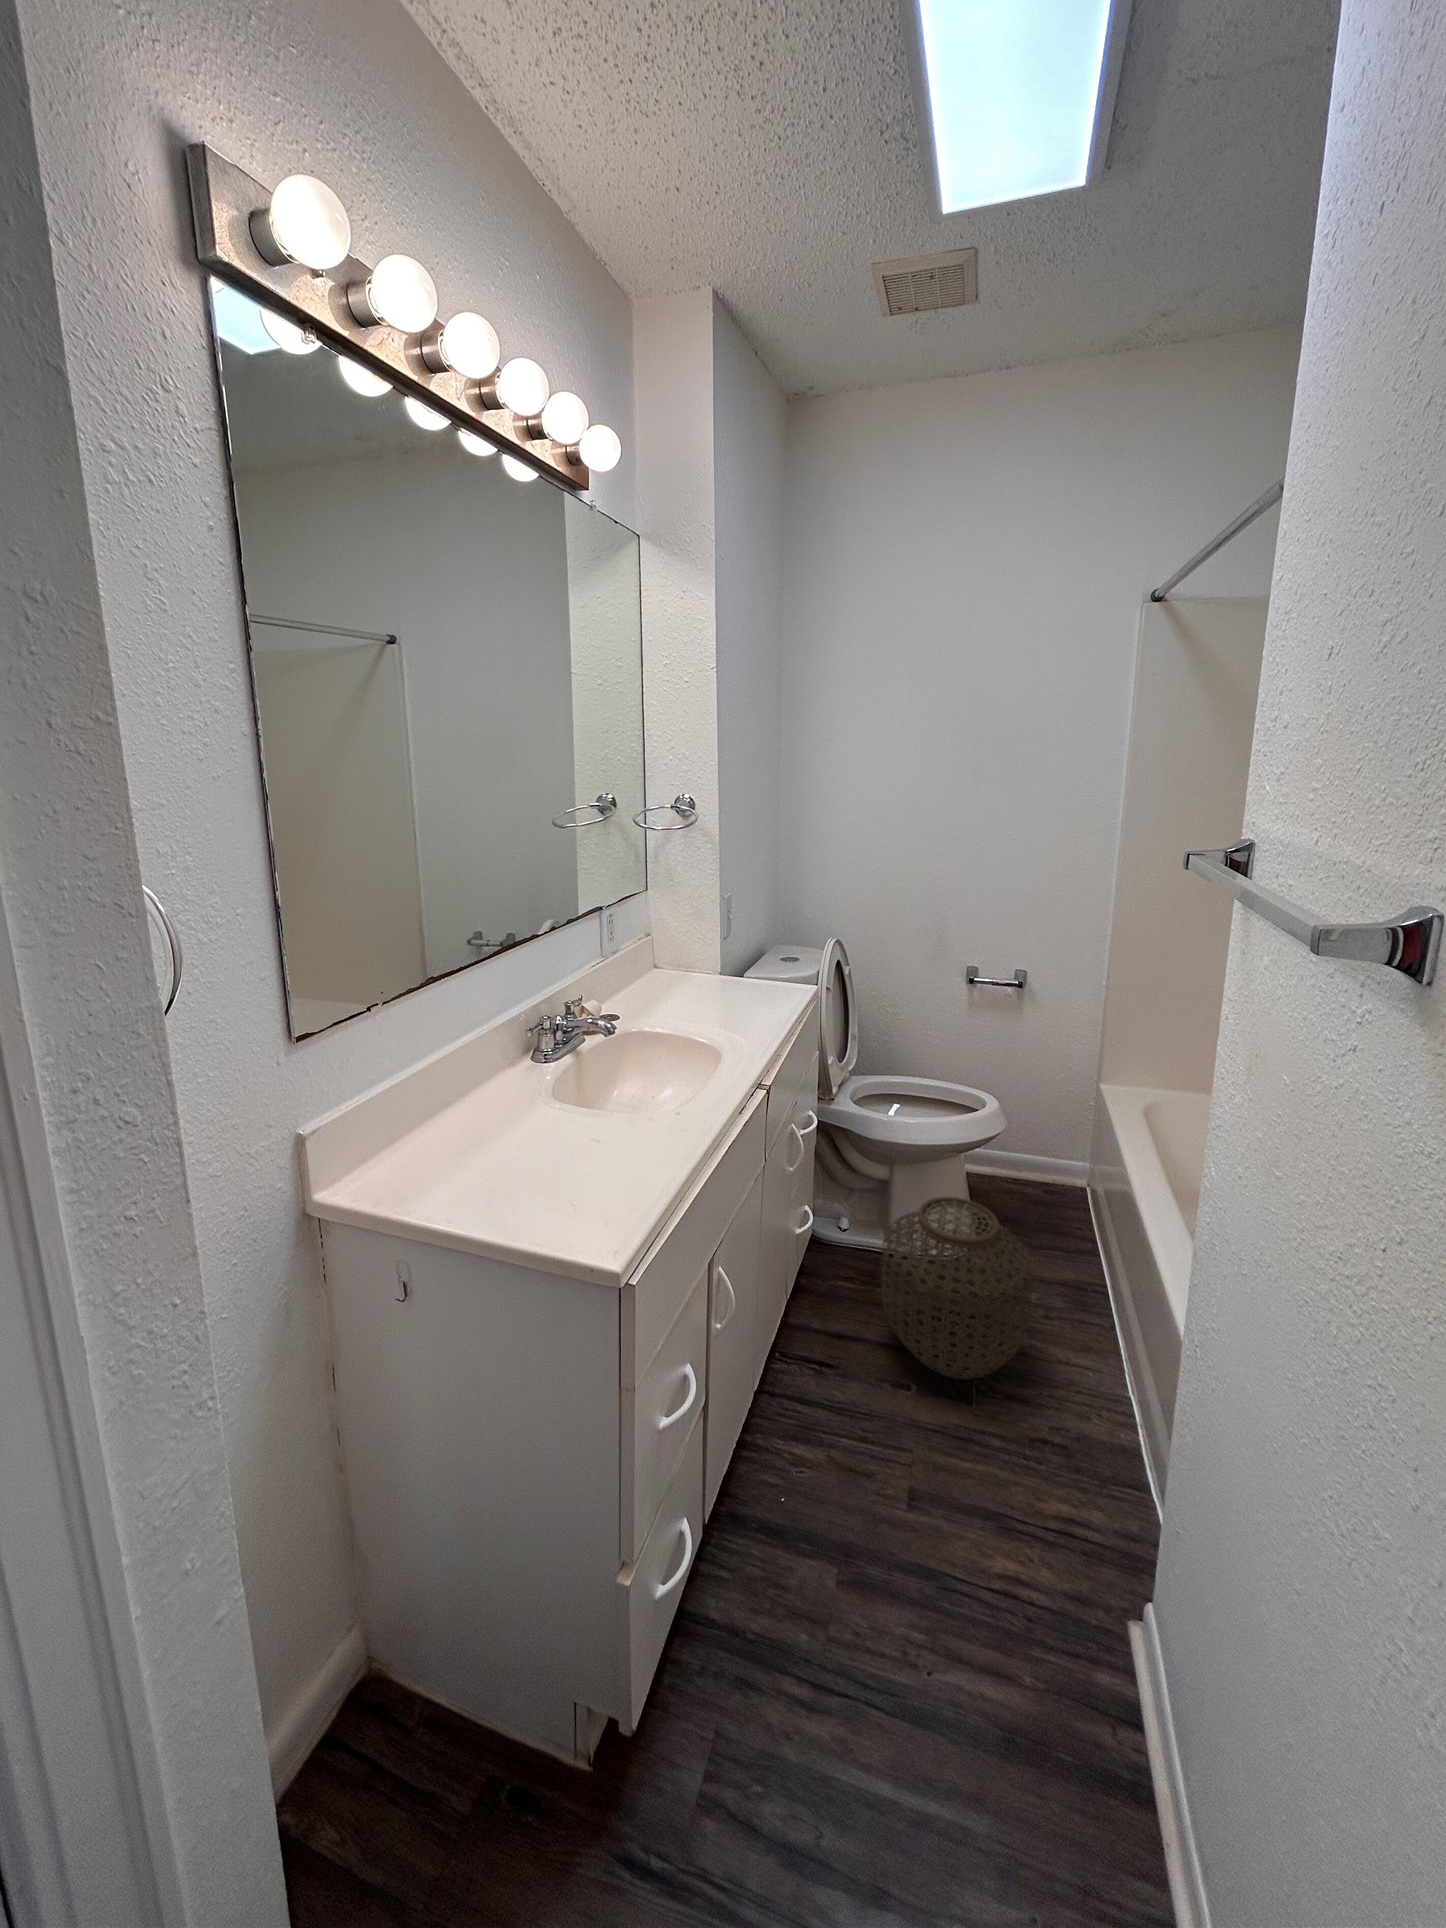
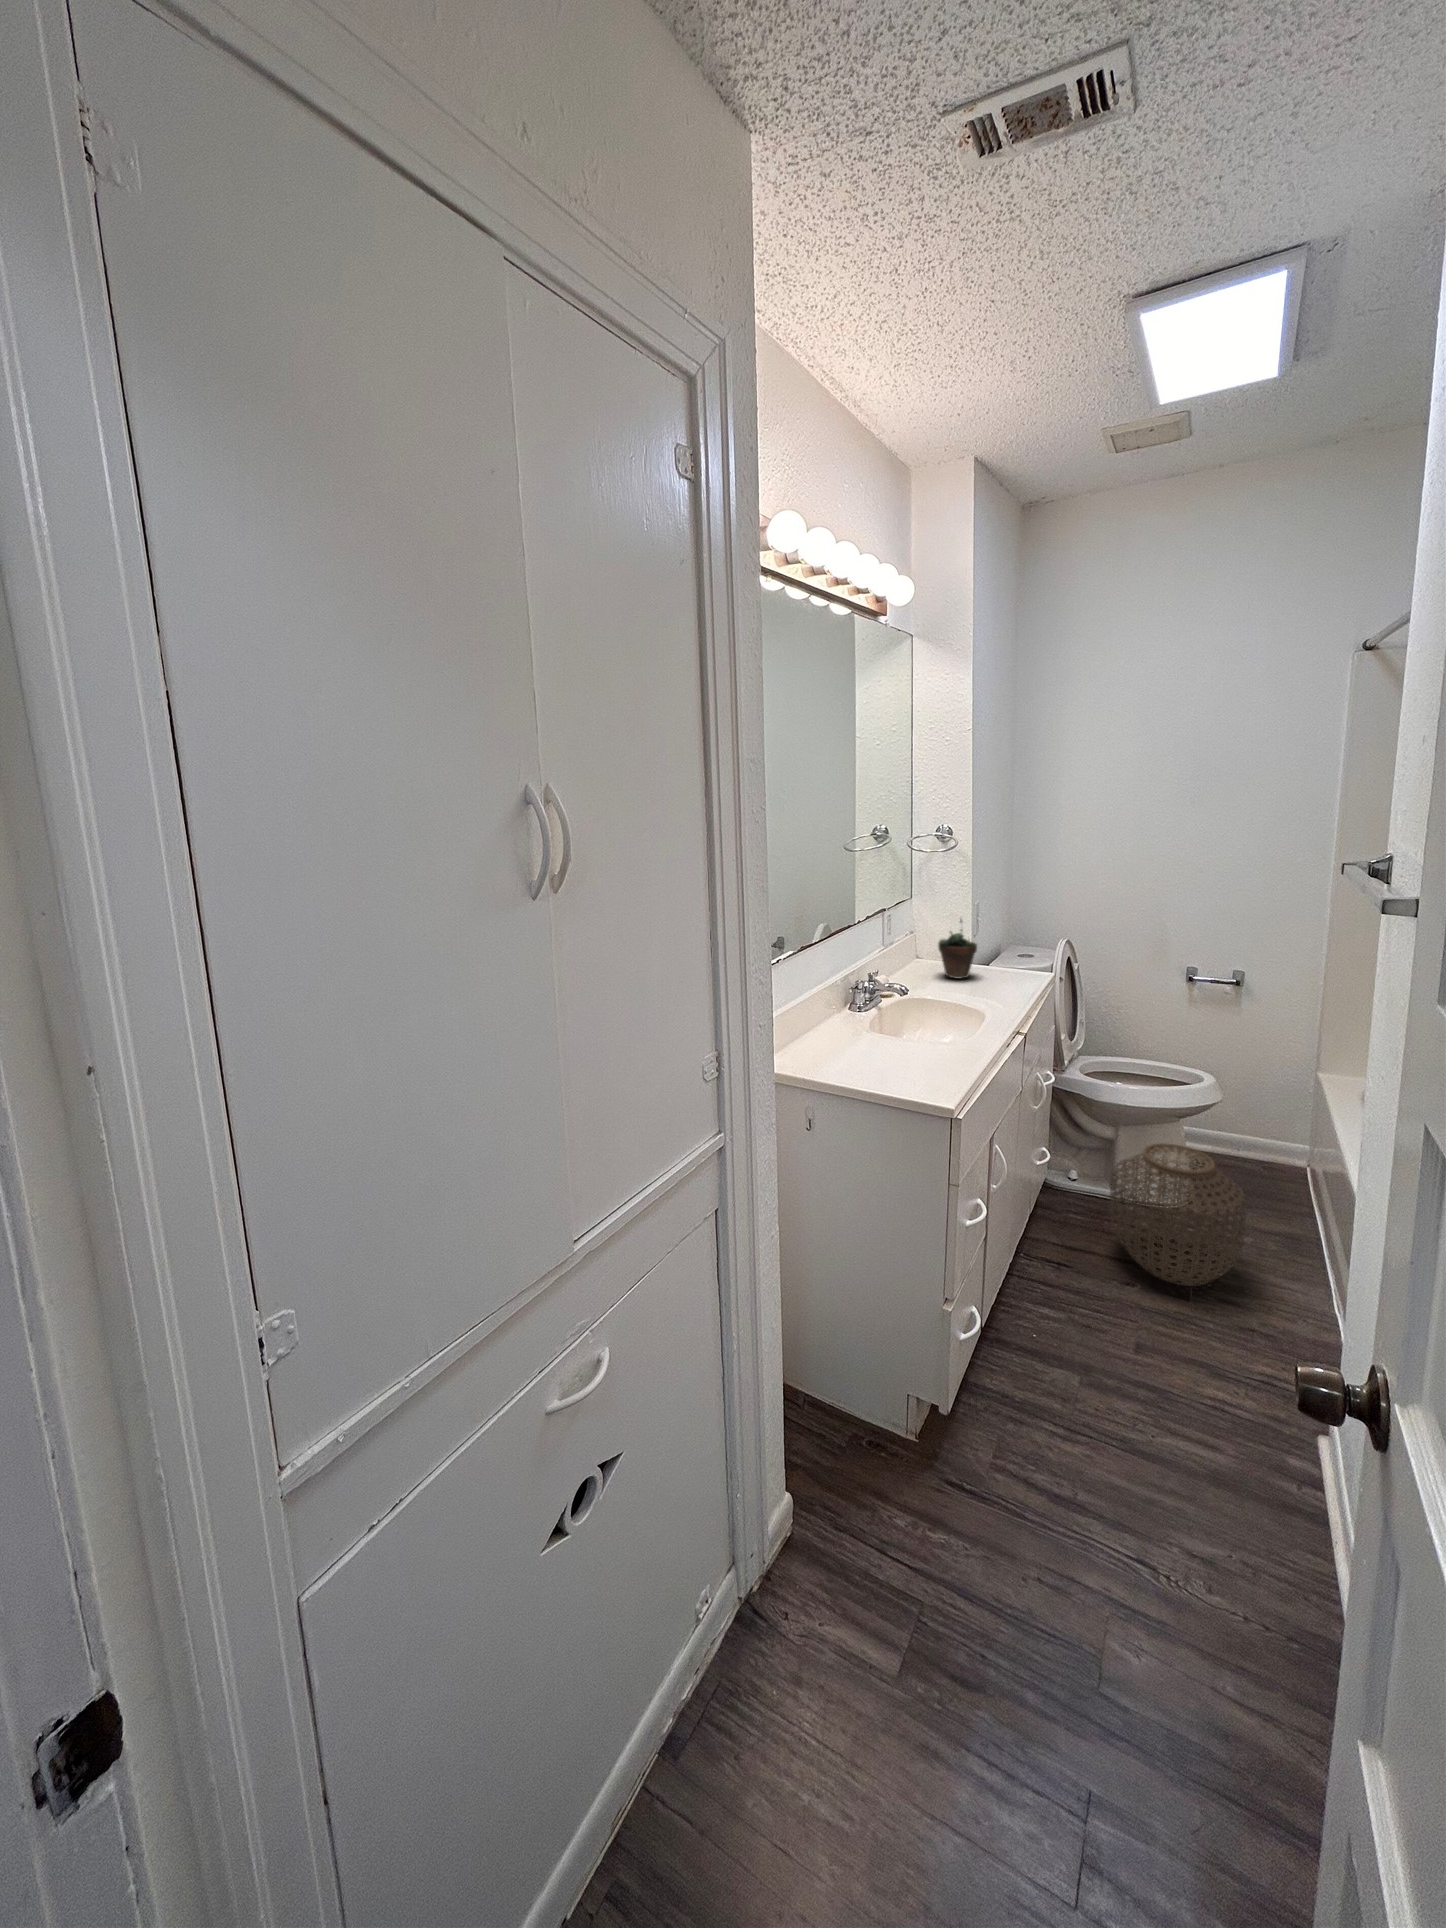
succulent plant: none [674,916,724,998] -> present [938,920,977,978]

